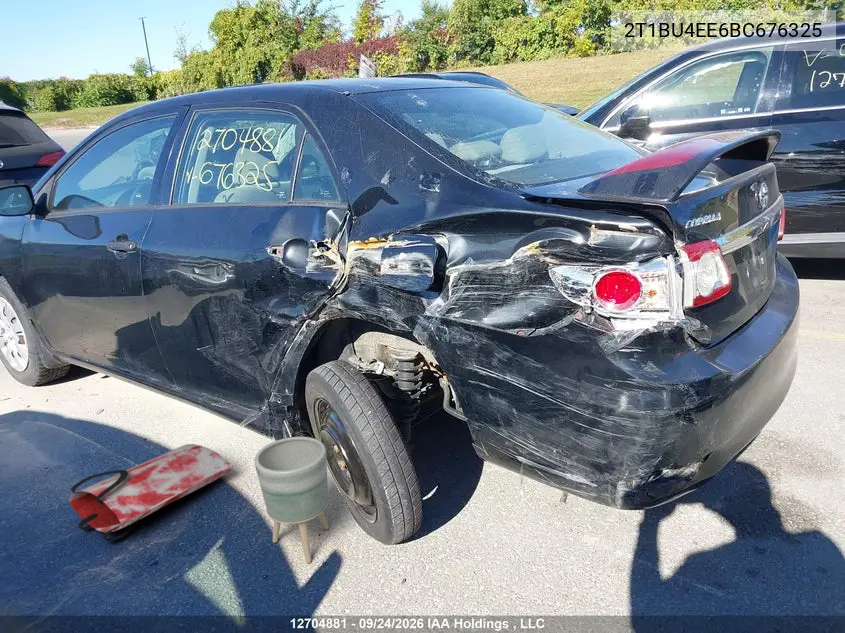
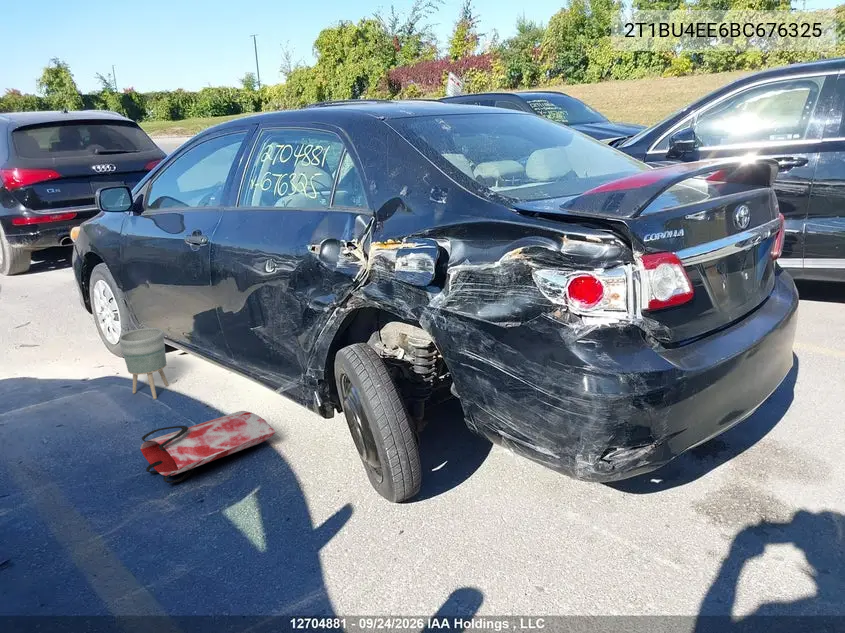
planter: present [254,437,329,563] -> present [119,328,169,399]

